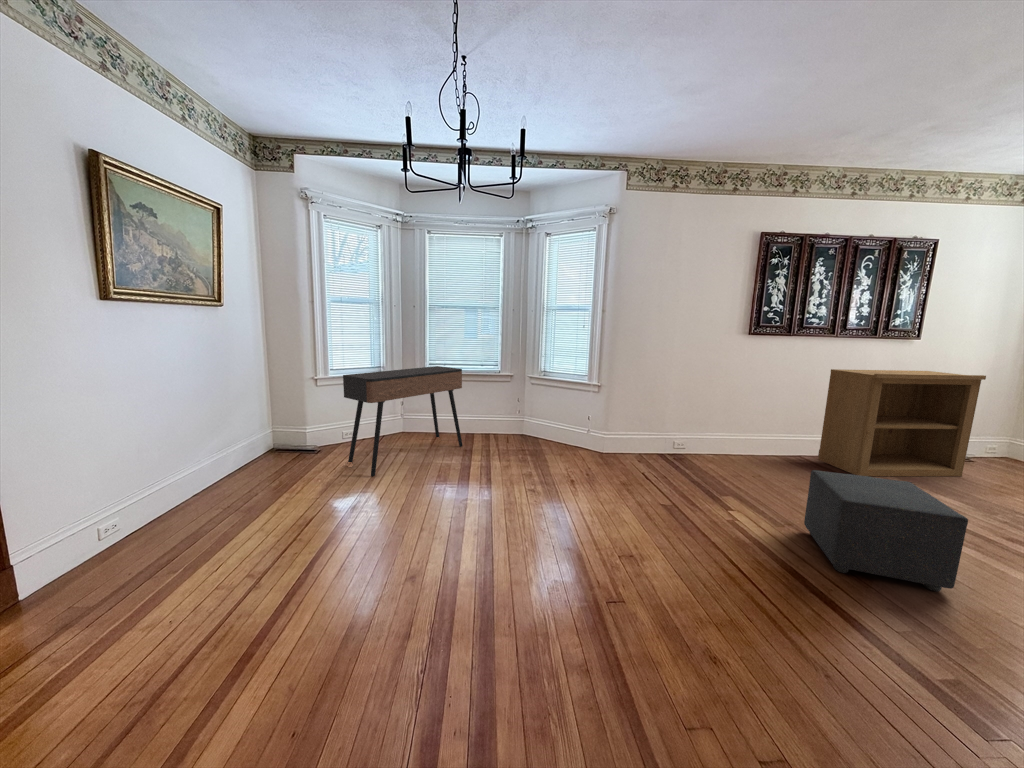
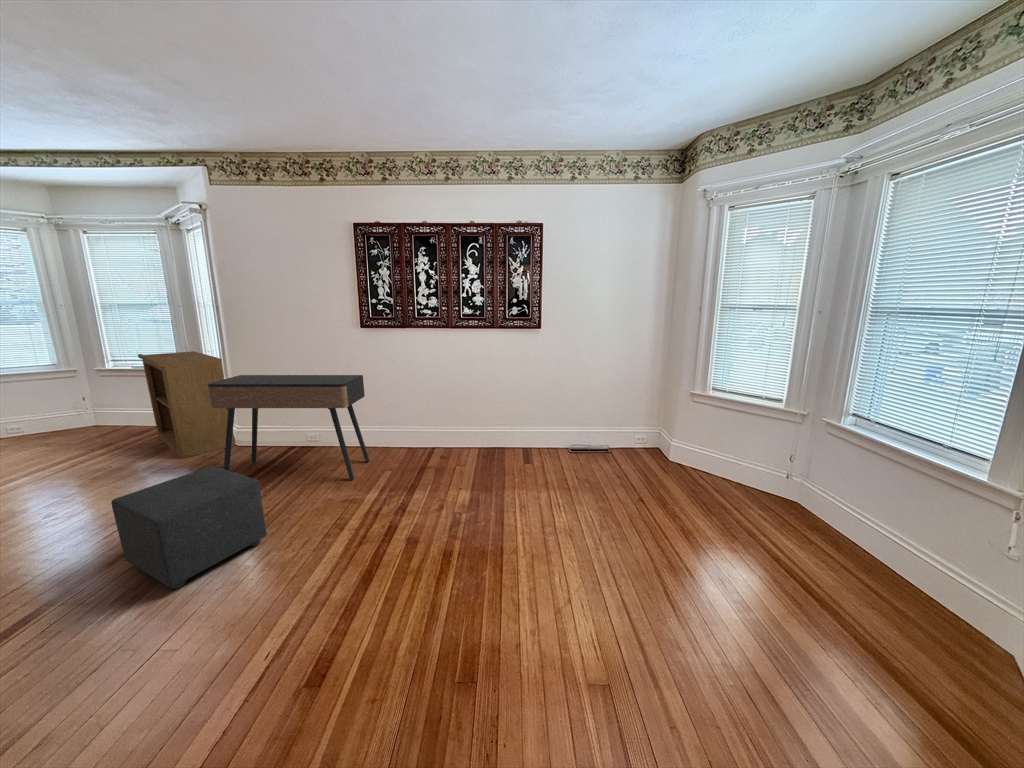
console table: present [343,366,462,476] -> present [208,375,370,480]
bookshelf: present [818,369,986,476] -> present [138,351,235,459]

